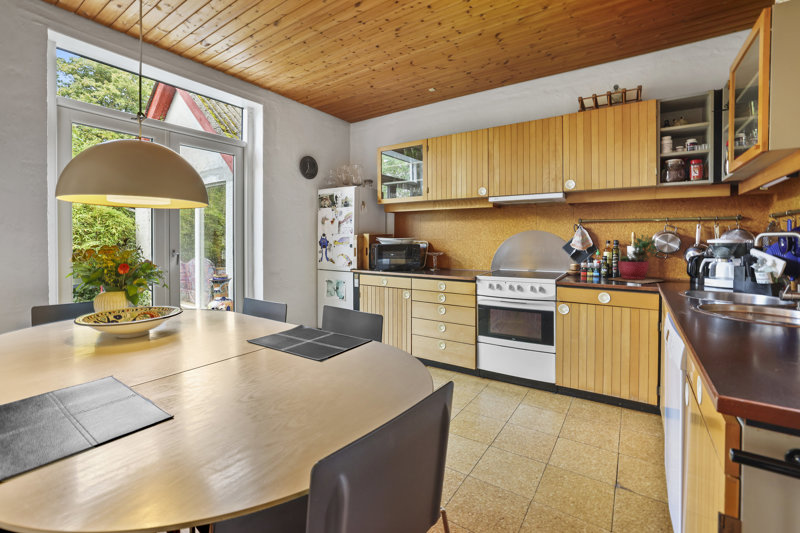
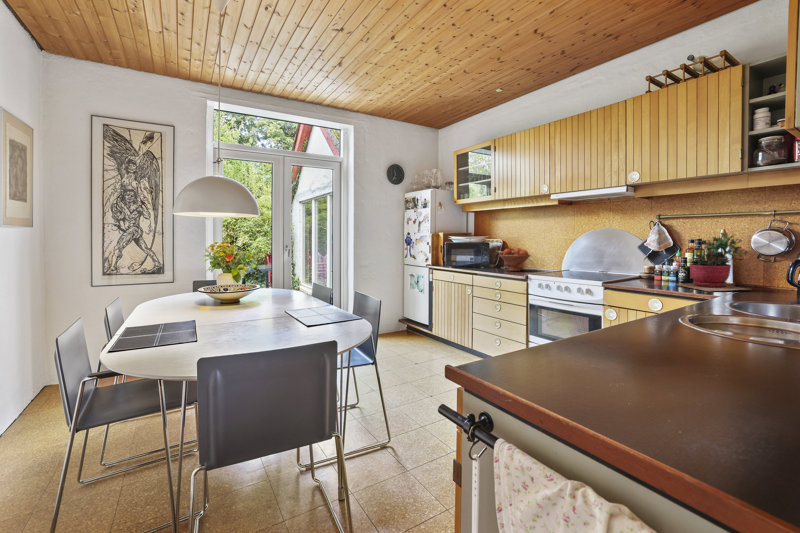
fruit bowl: none [434,250,464,272] -> present [499,248,530,271]

